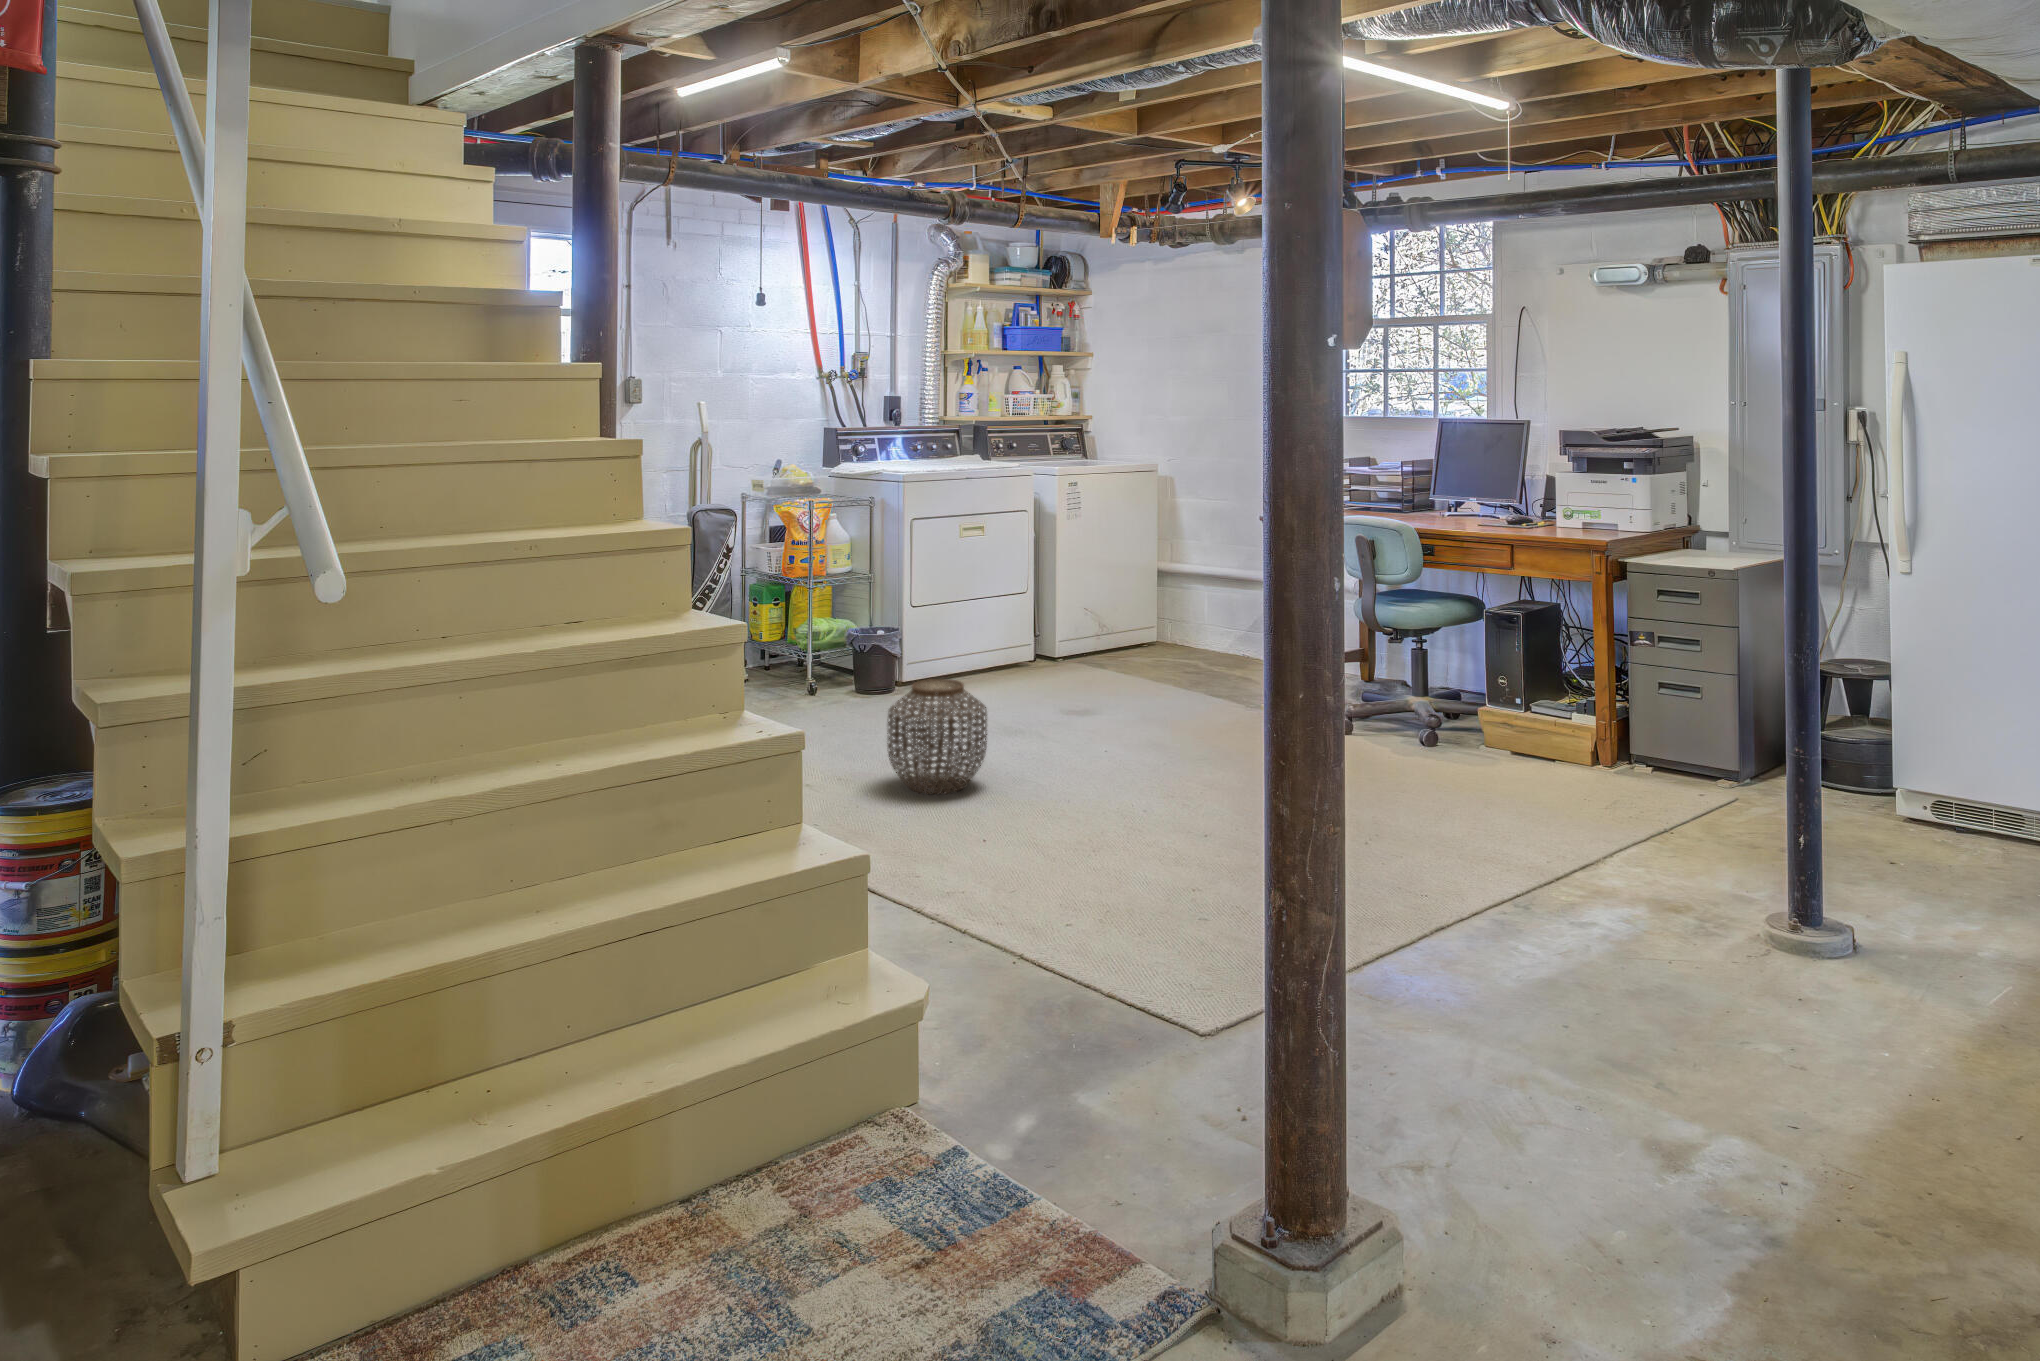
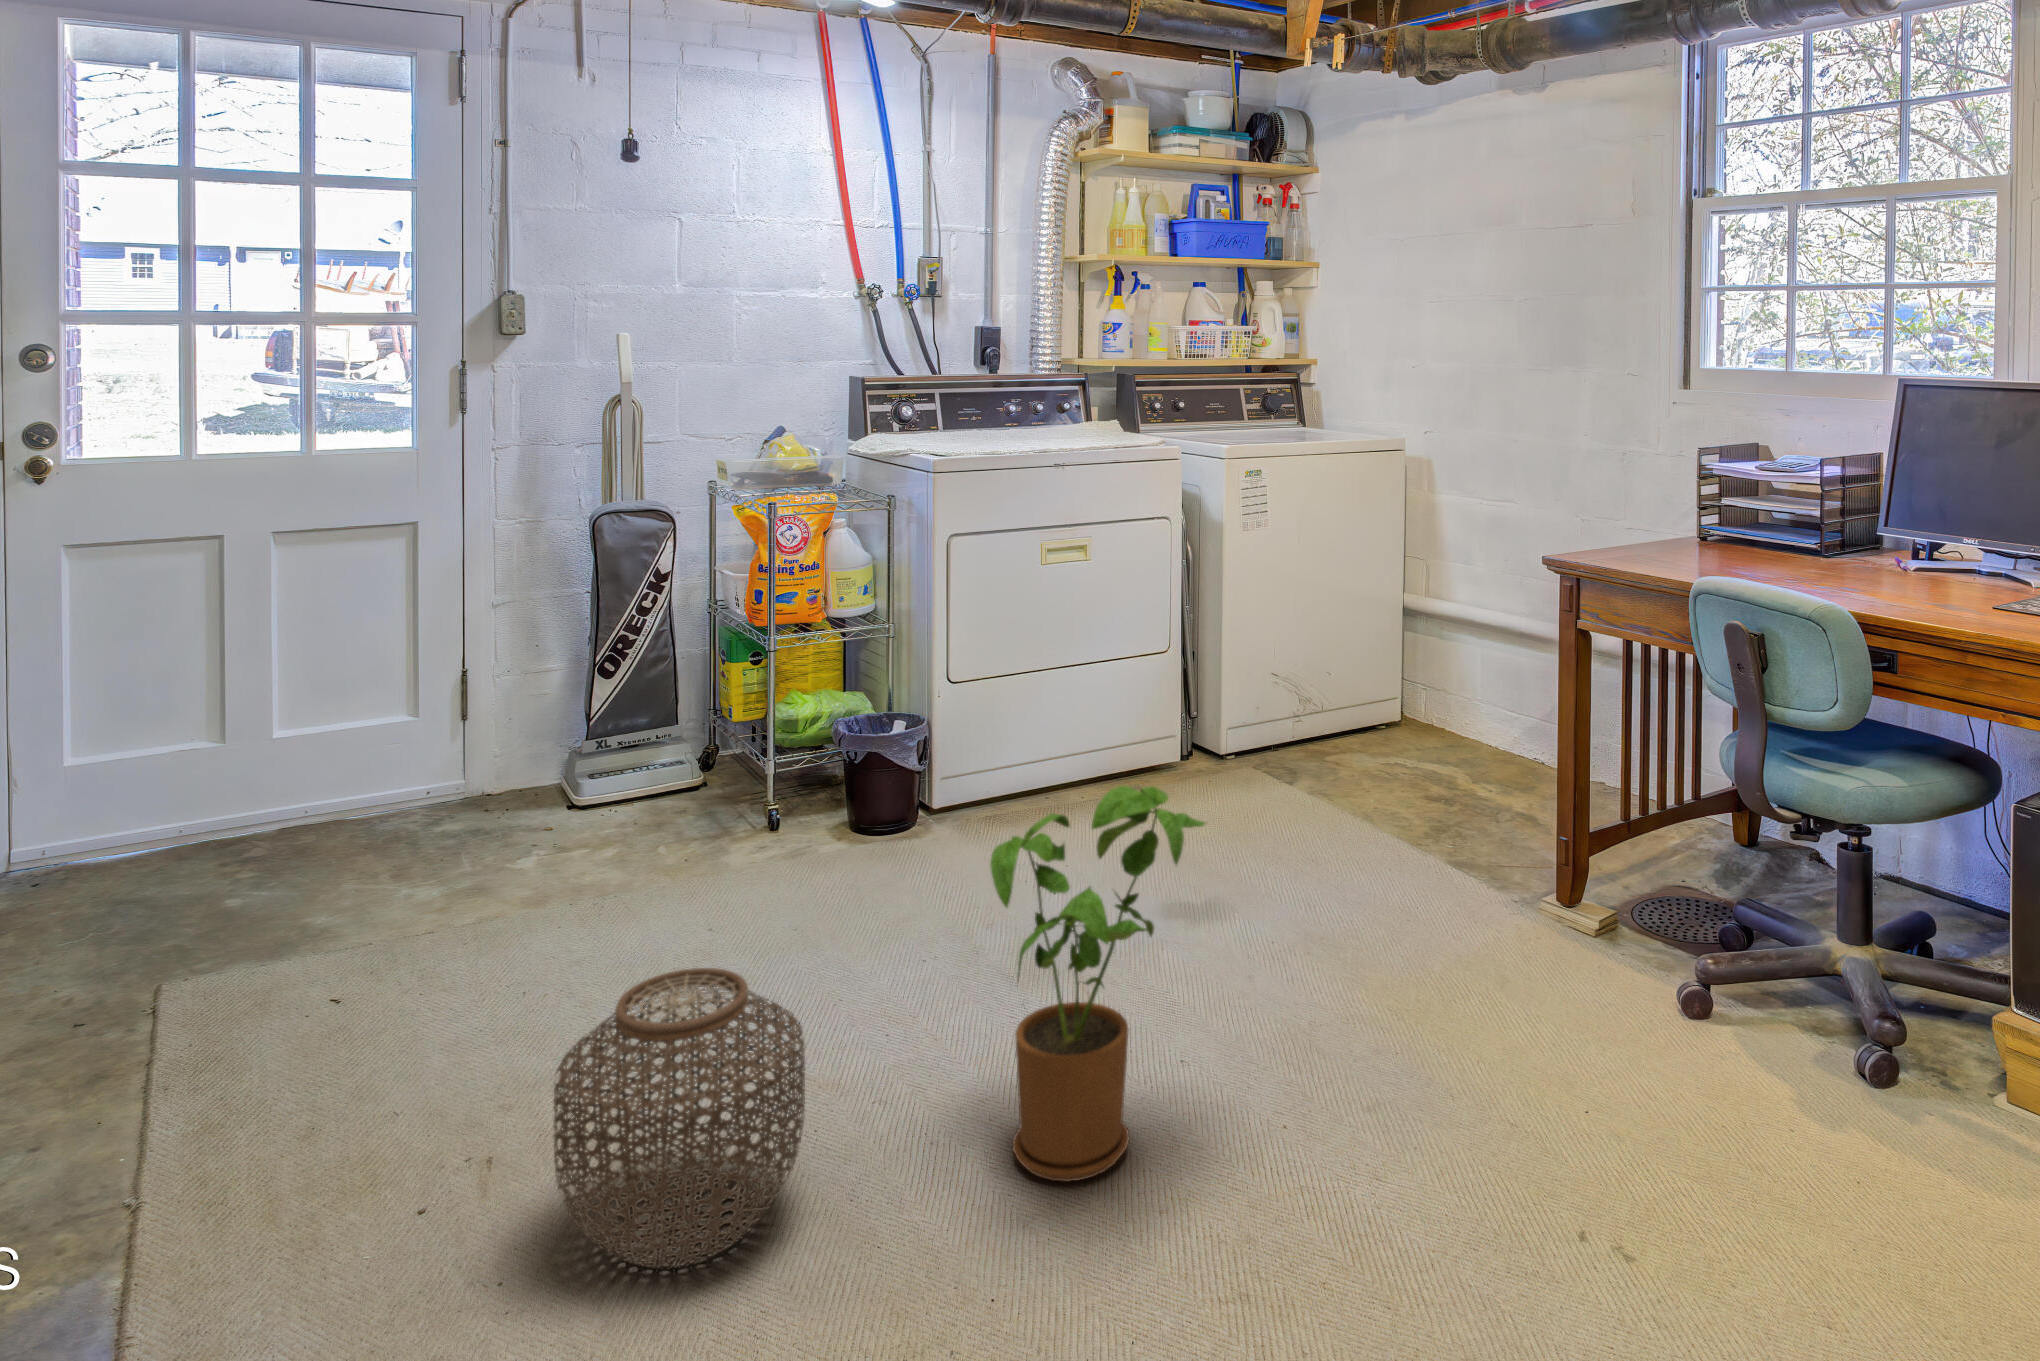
house plant: none [1044,600,1139,773] -> present [990,785,1205,1181]

